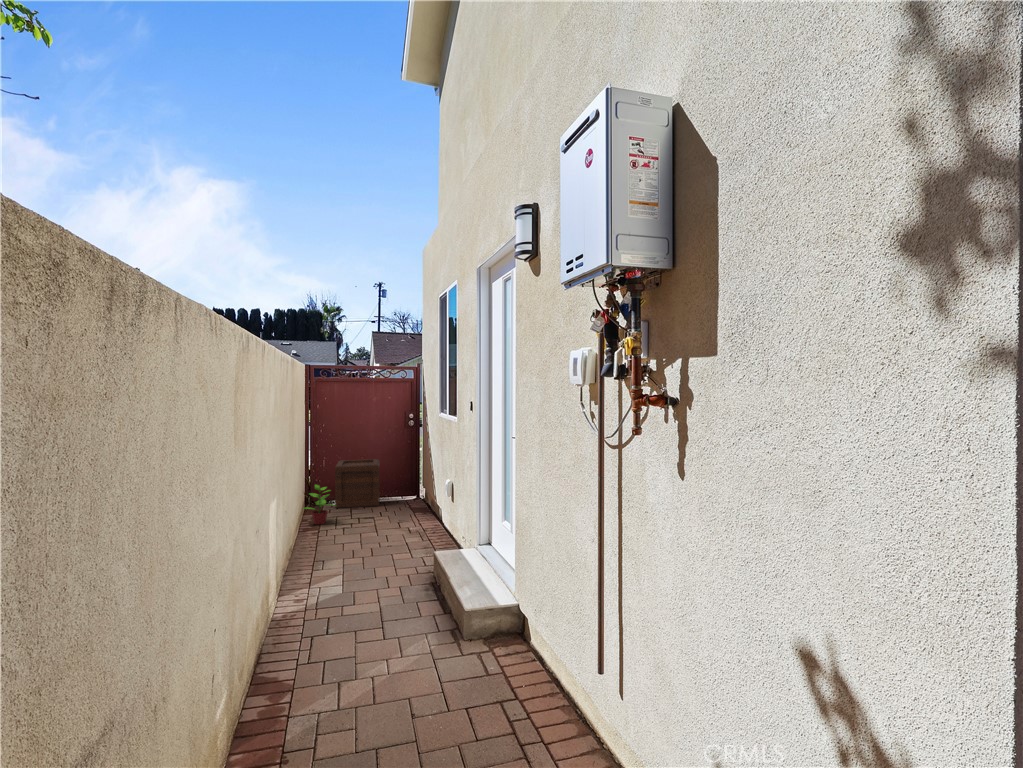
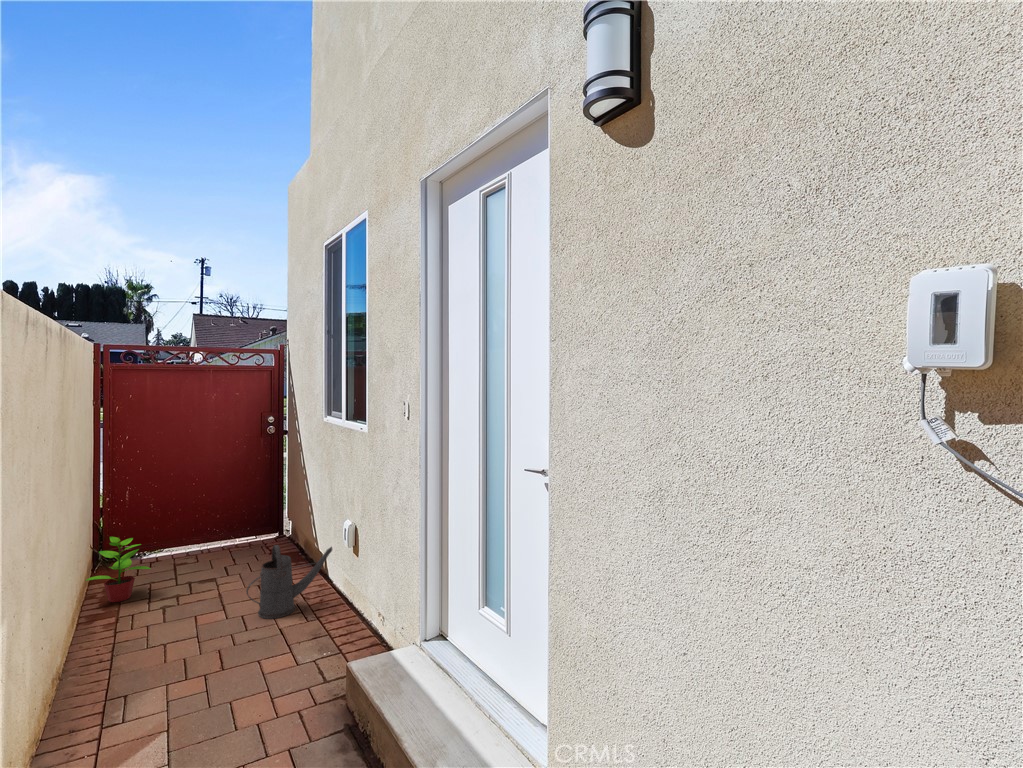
wooden crate: present [335,459,380,508] -> none [147,483,222,564]
watering can: none [388,493,440,539] -> present [246,545,332,619]

